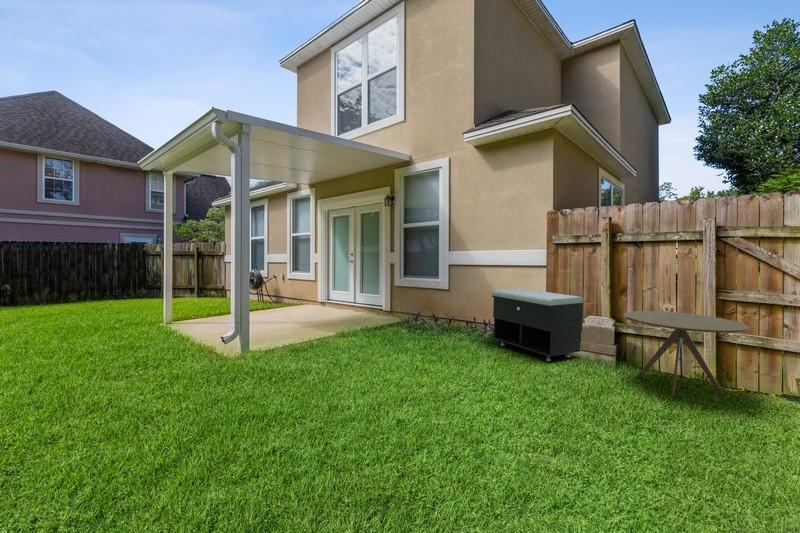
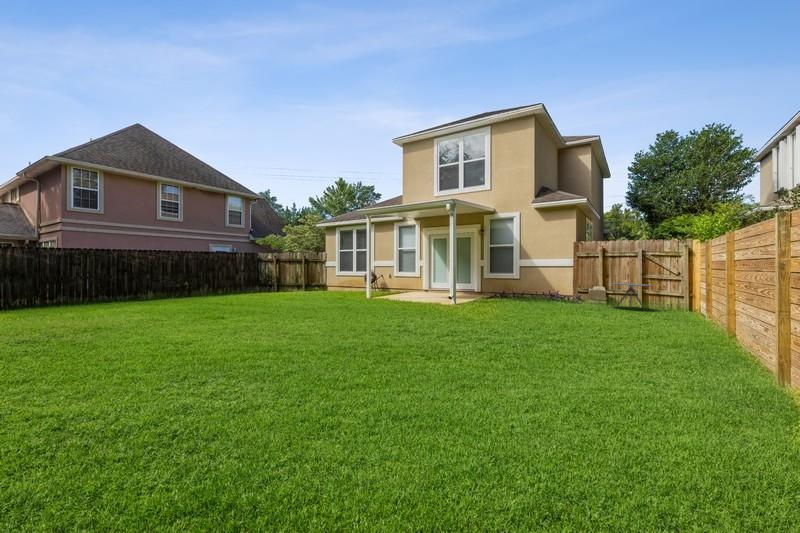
storage bench: present [492,289,583,361] -> none [551,277,592,305]

